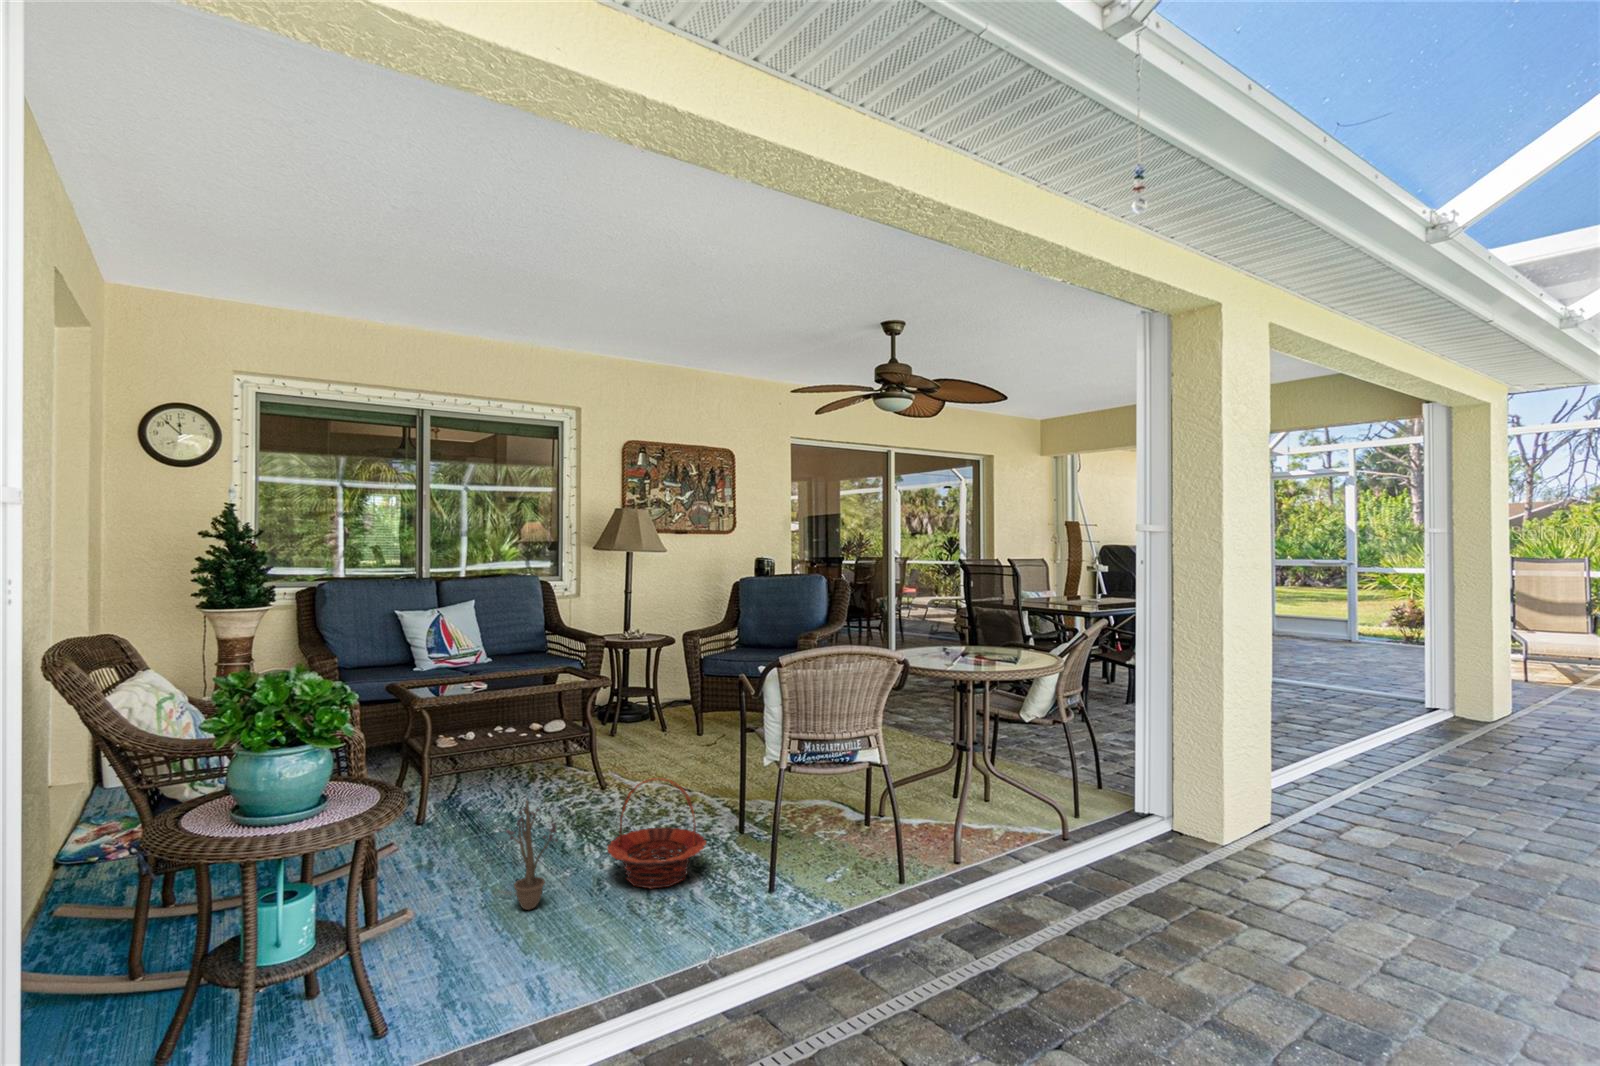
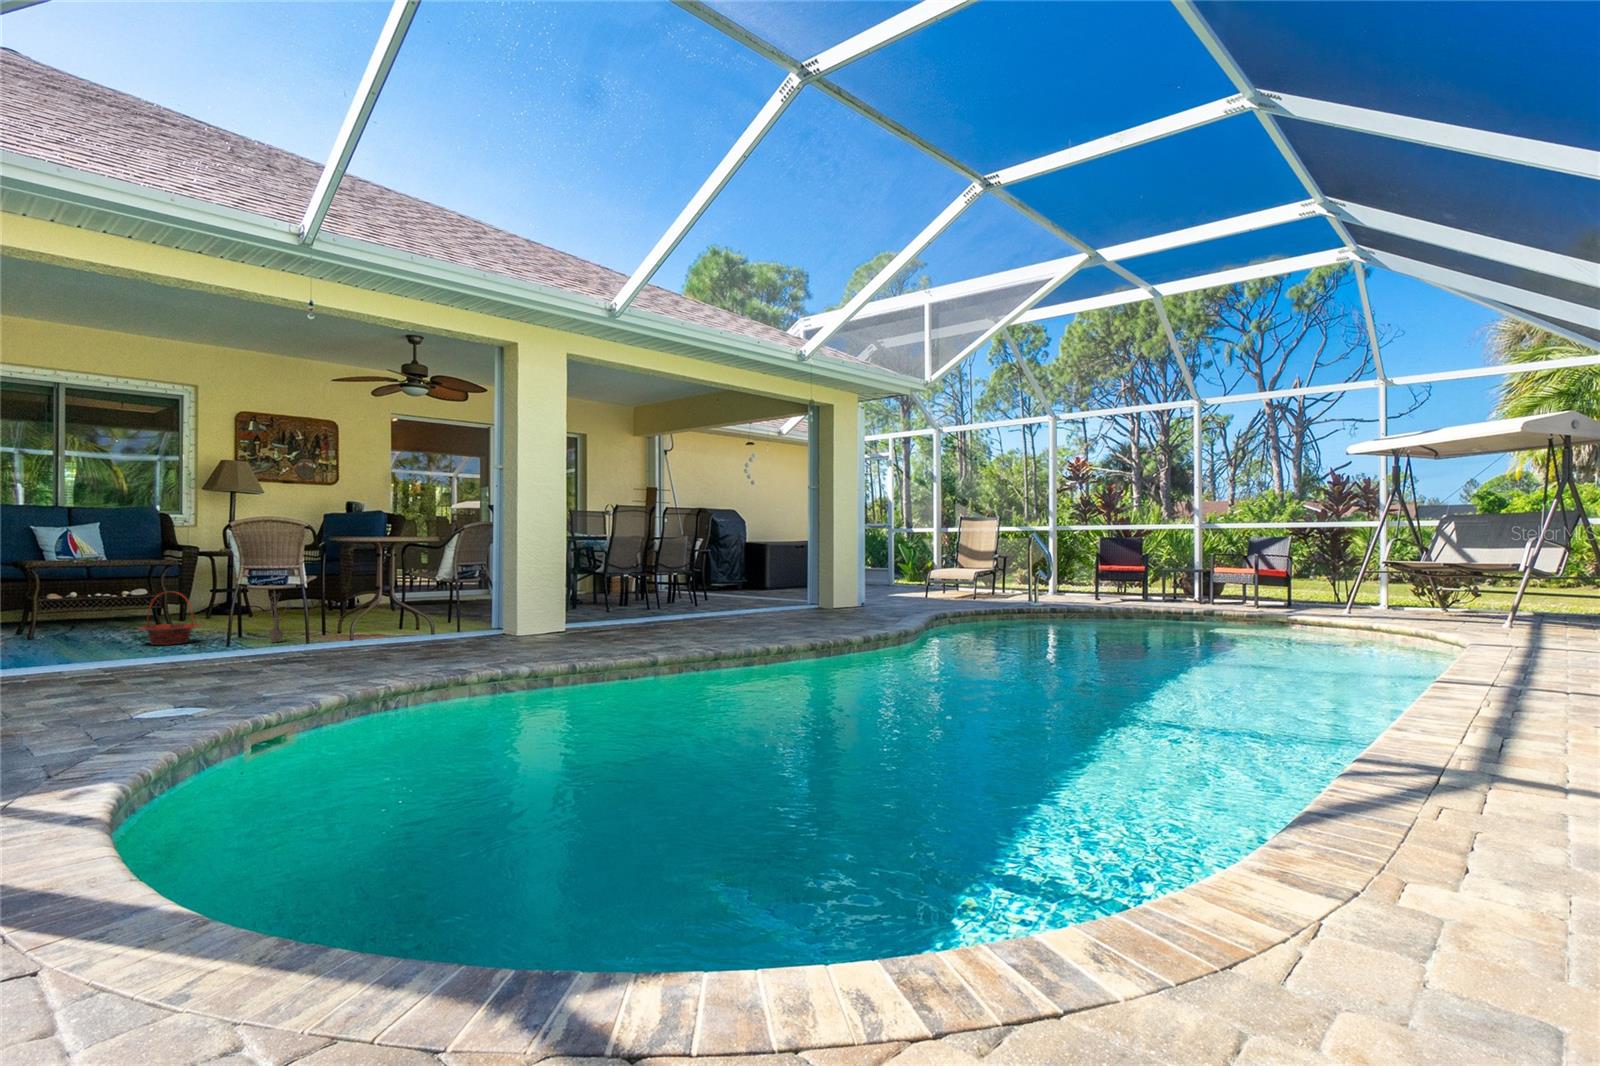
decorative plant: present [498,801,558,910] -> present [260,590,290,642]

